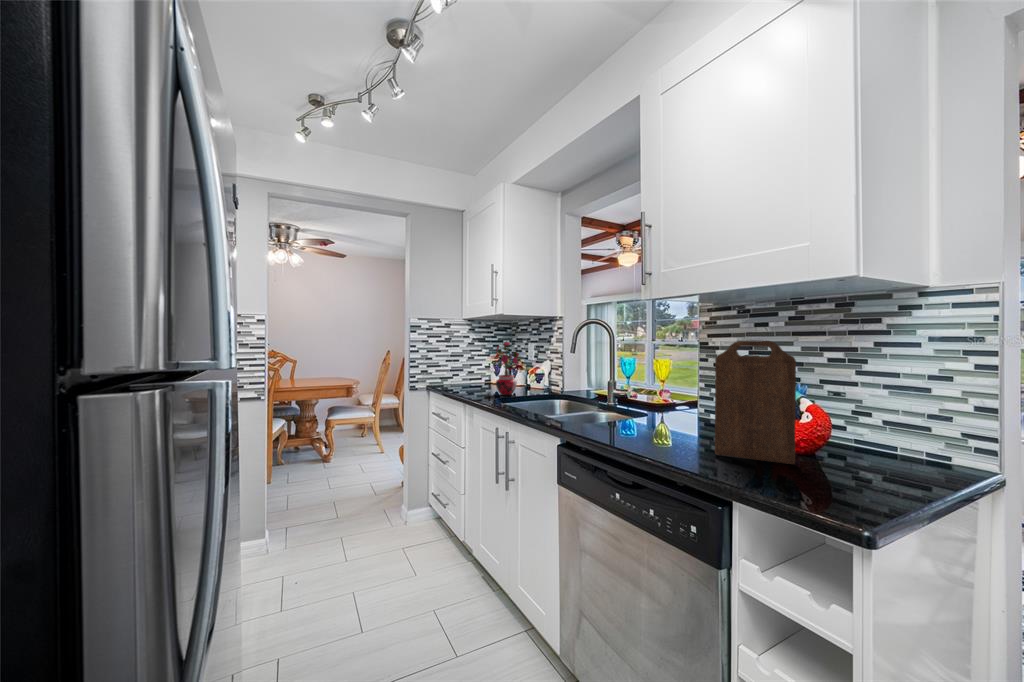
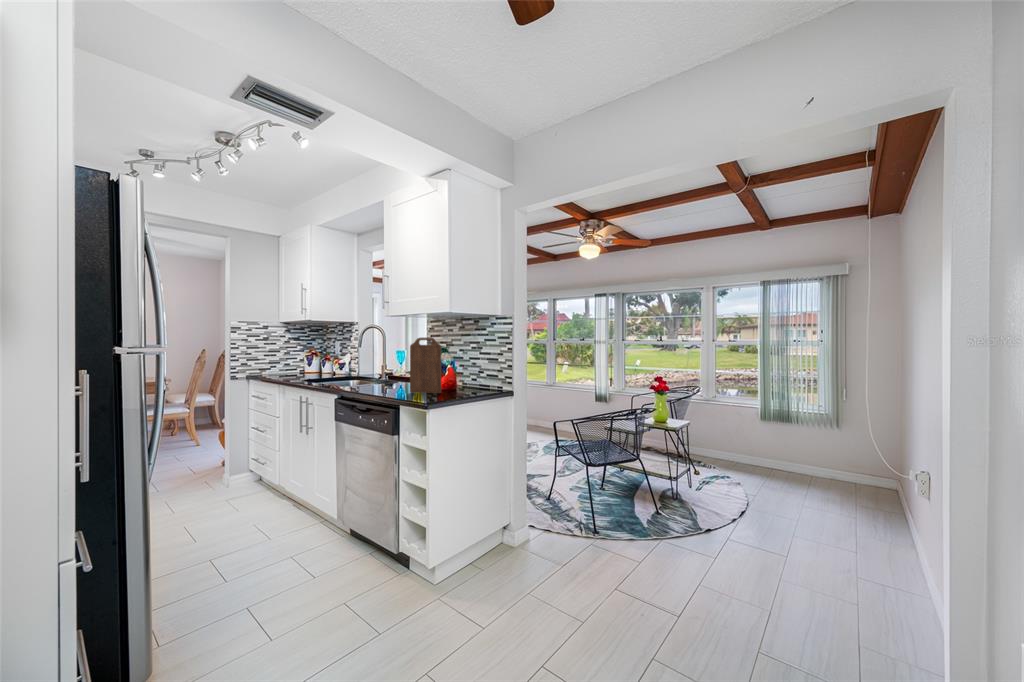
potted plant: present [495,342,519,396] -> none [300,339,324,379]

